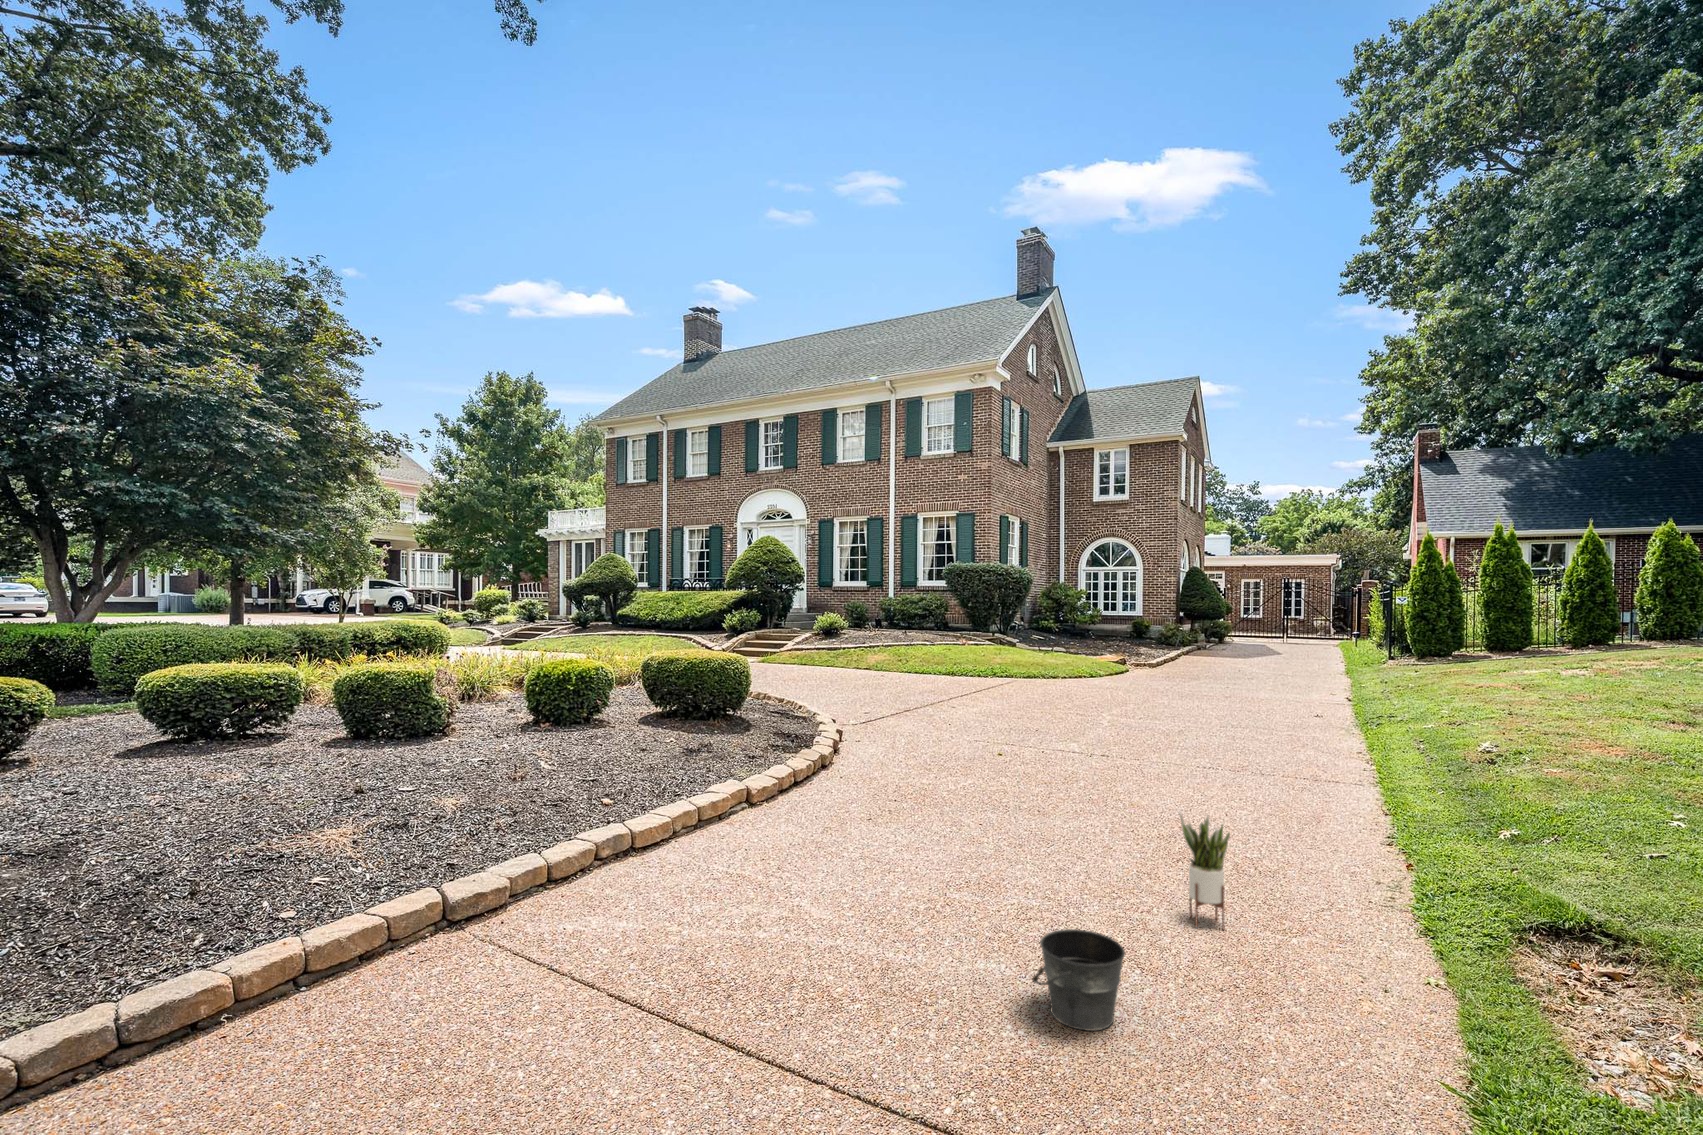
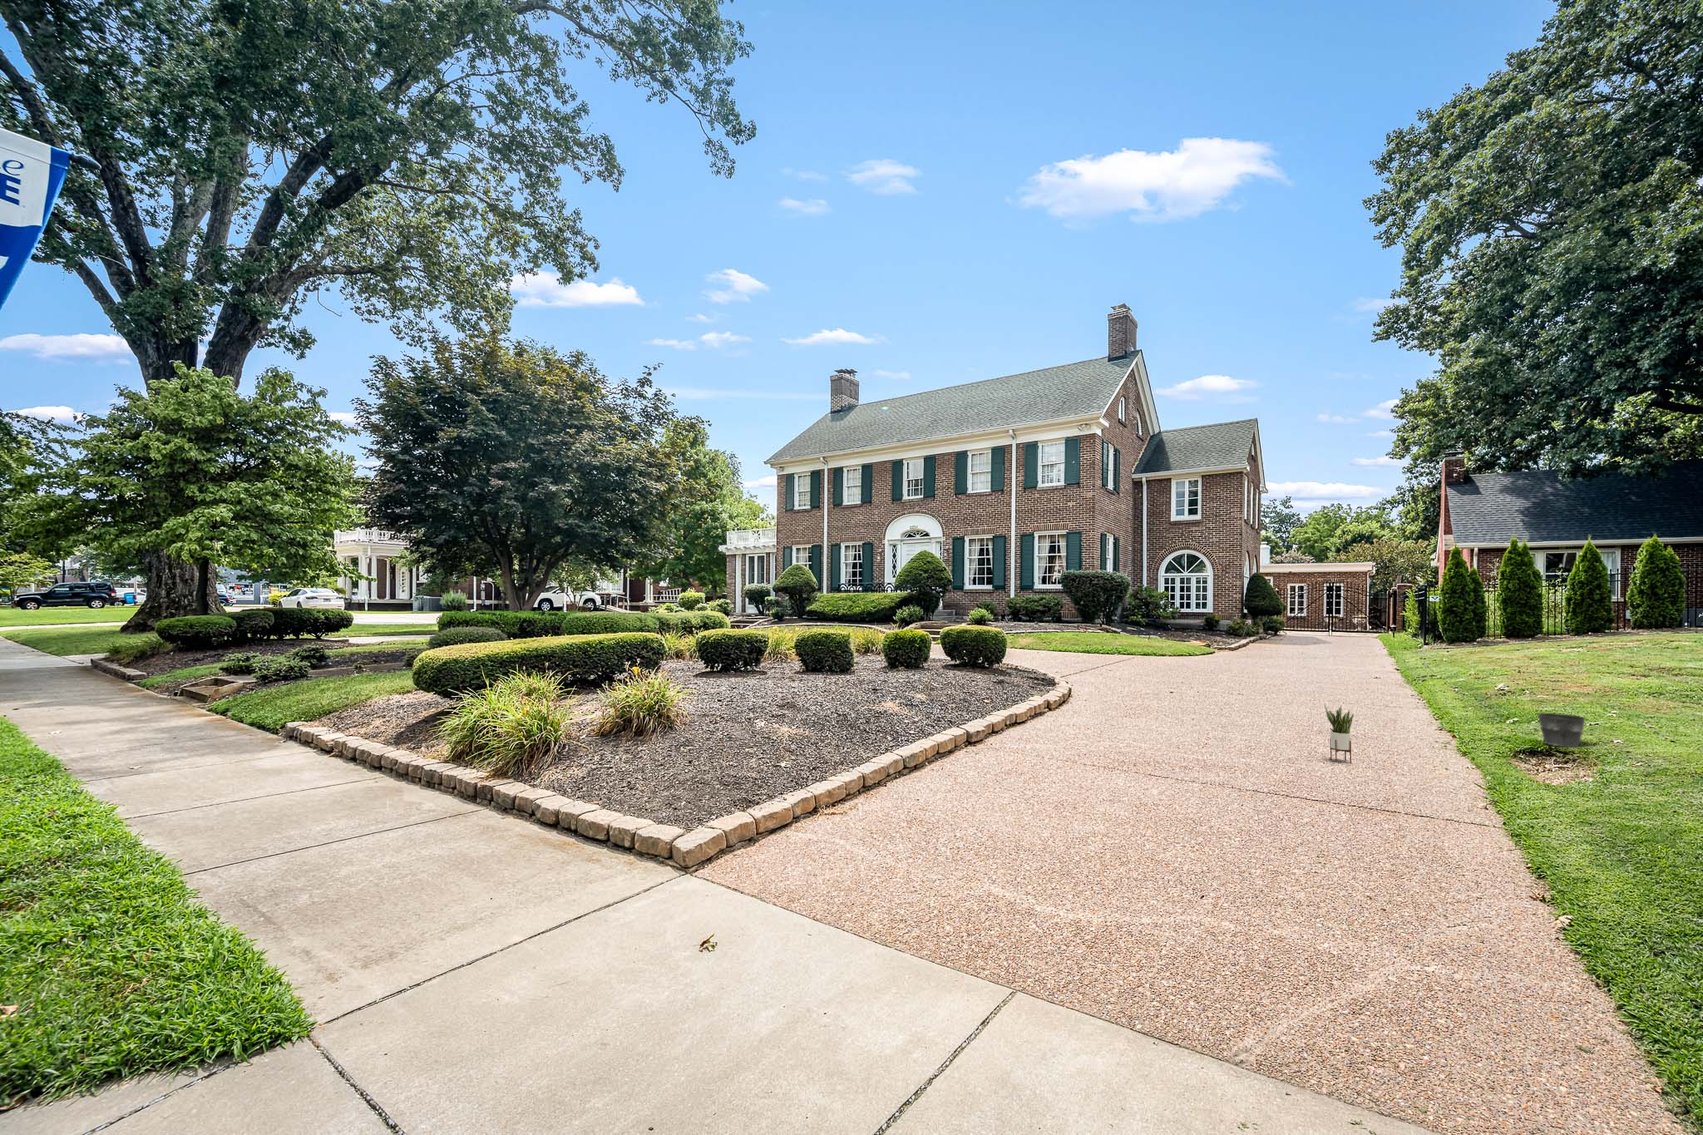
bucket: present [1032,929,1125,1031] -> present [1534,713,1585,747]

